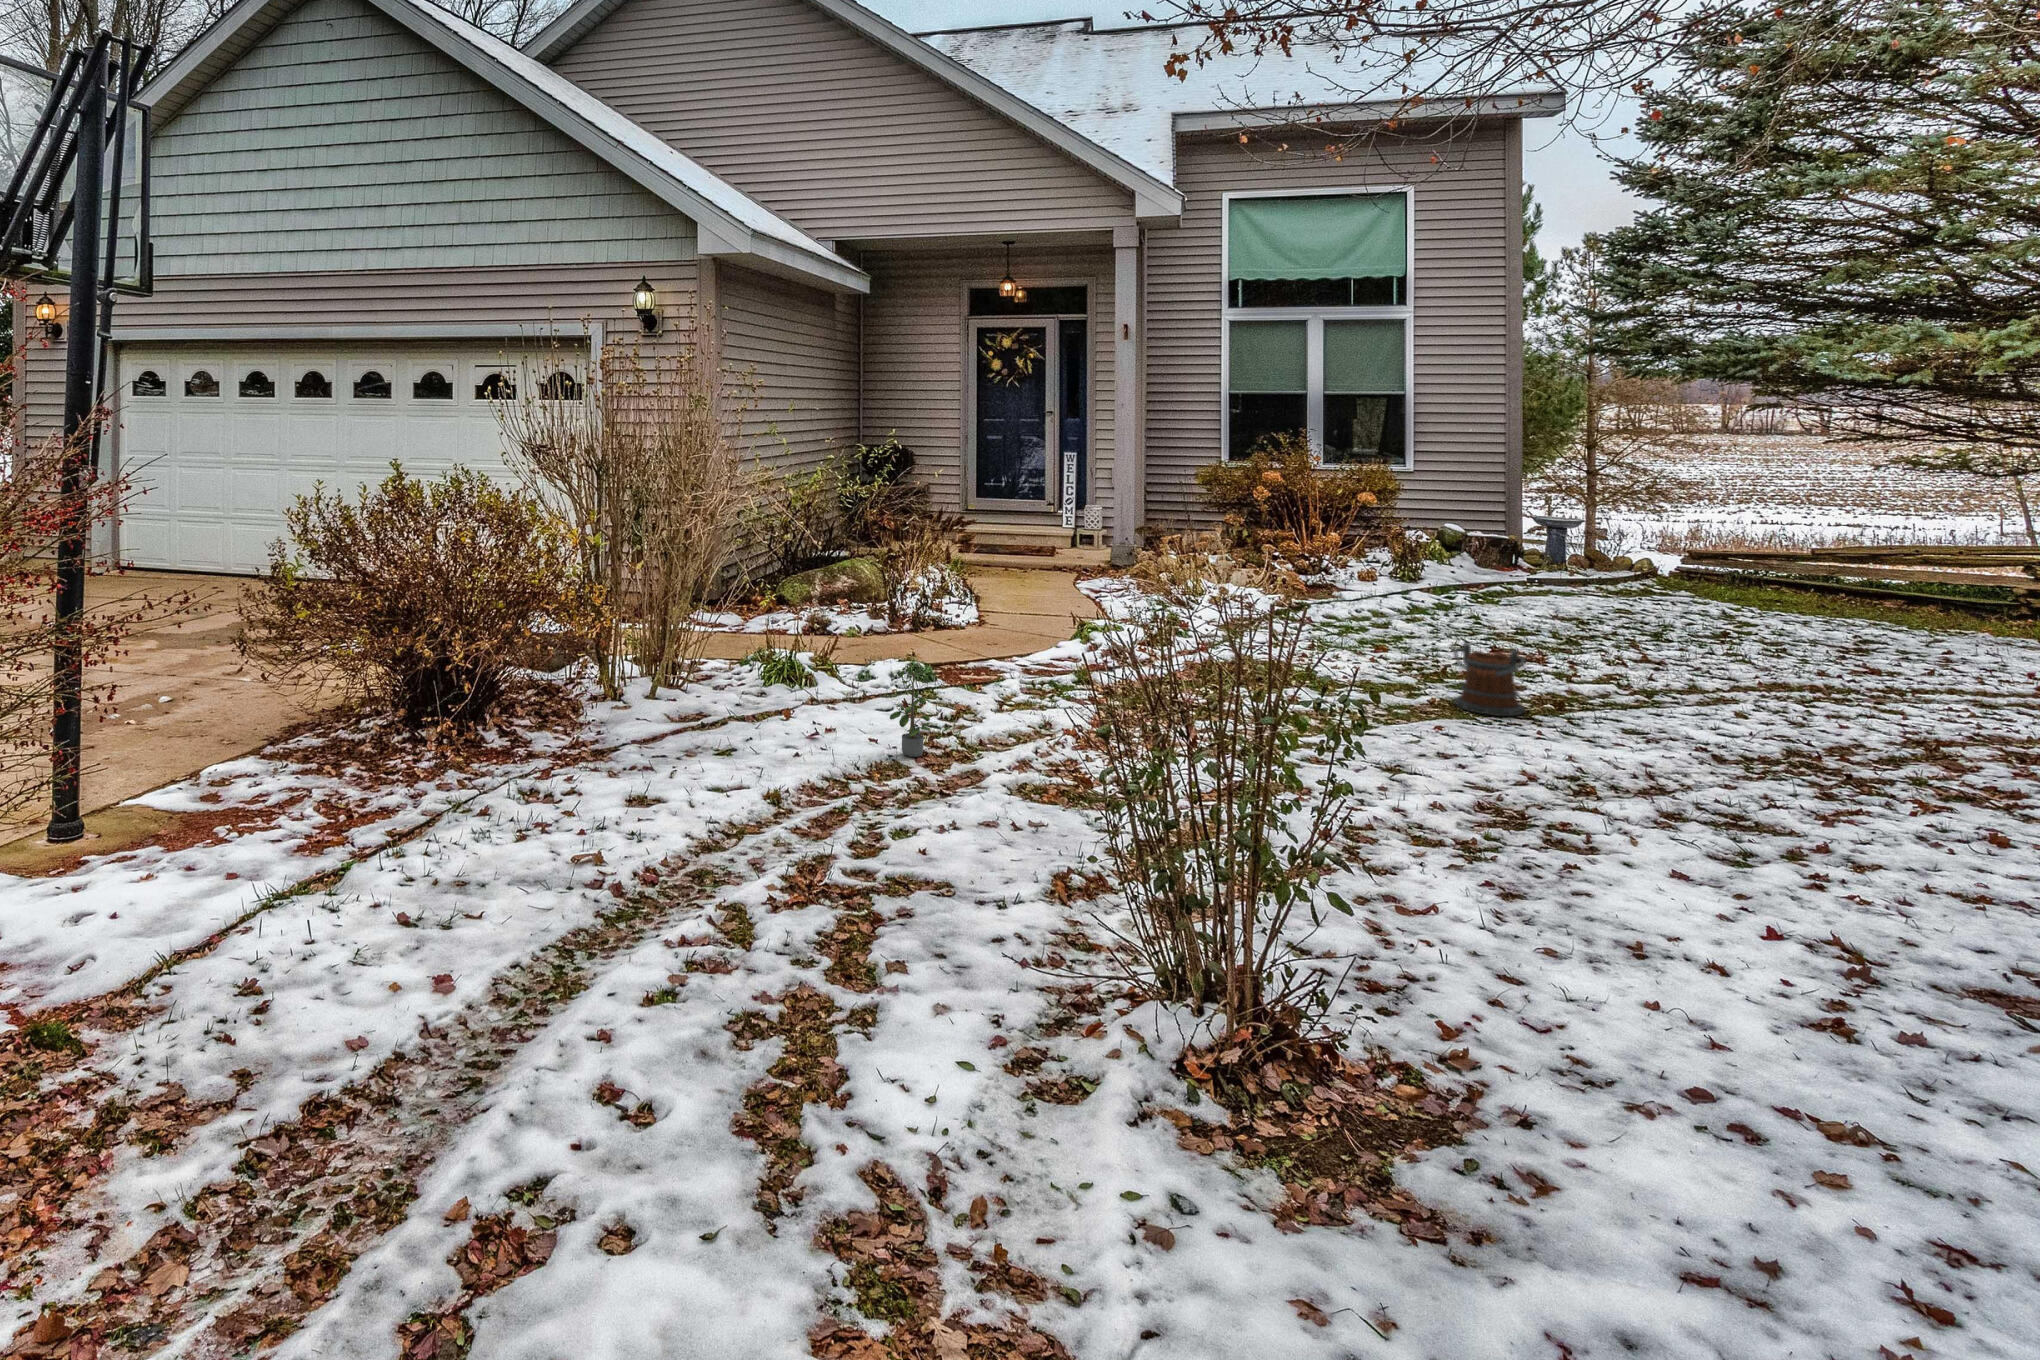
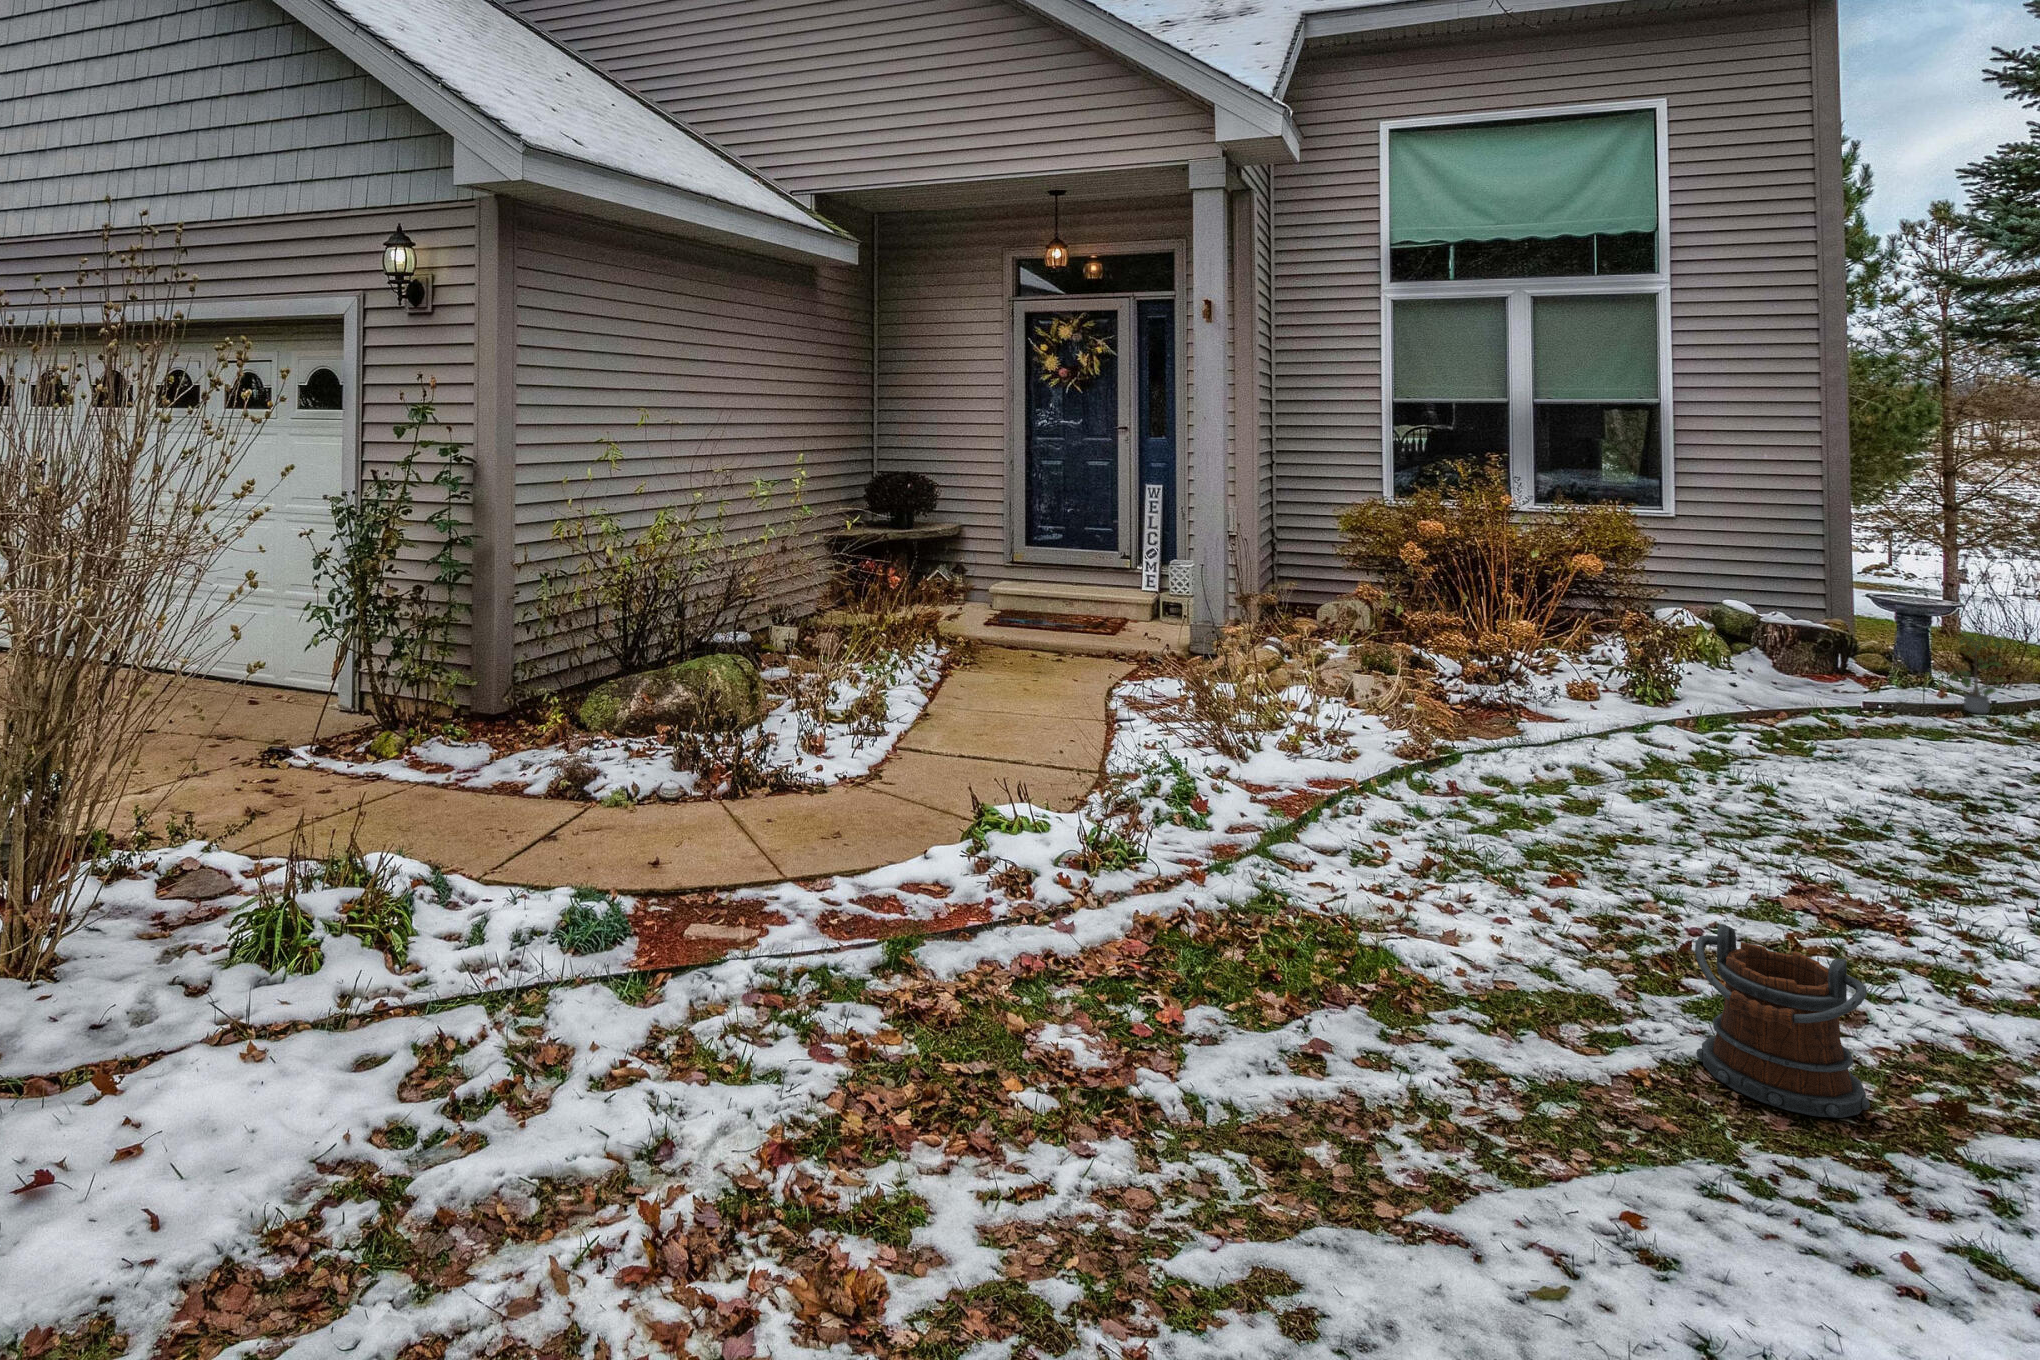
potted plant: present [890,665,931,757] -> present [1950,636,2003,714]

